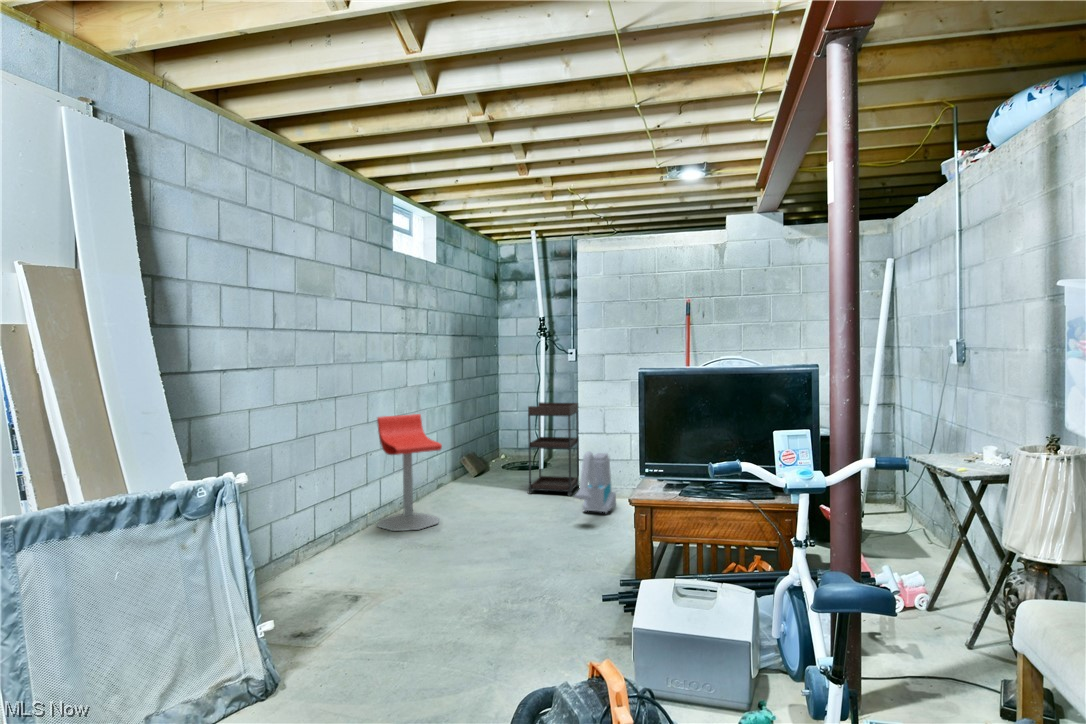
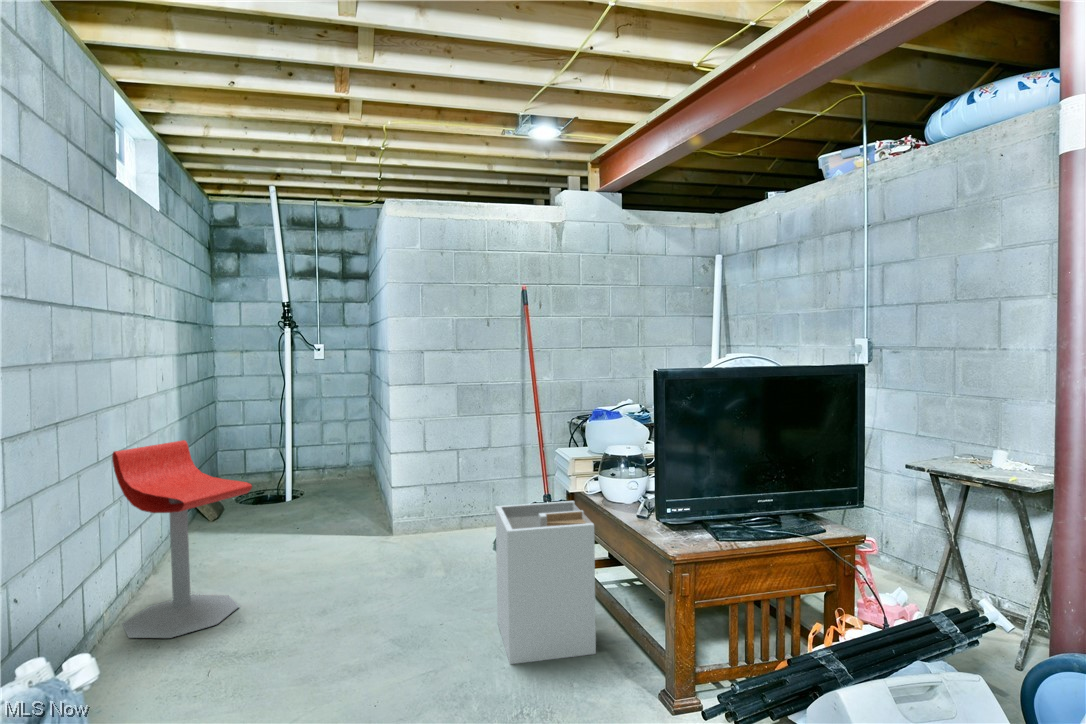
shelving unit: present [528,402,579,496] -> none [320,408,383,534]
vacuum cleaner: present [574,451,616,513] -> none [420,467,460,545]
laundry hamper: none [542,477,625,595] -> present [495,501,596,664]

